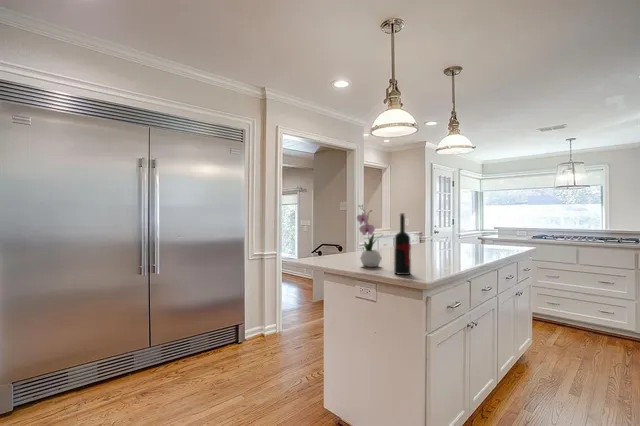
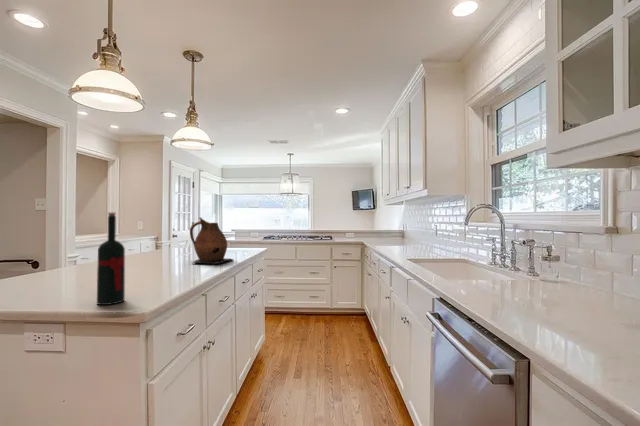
flower arrangement: present [357,205,381,267] -> none [29,199,85,297]
ceramic pitcher: none [453,216,495,258] -> present [190,217,233,264]

